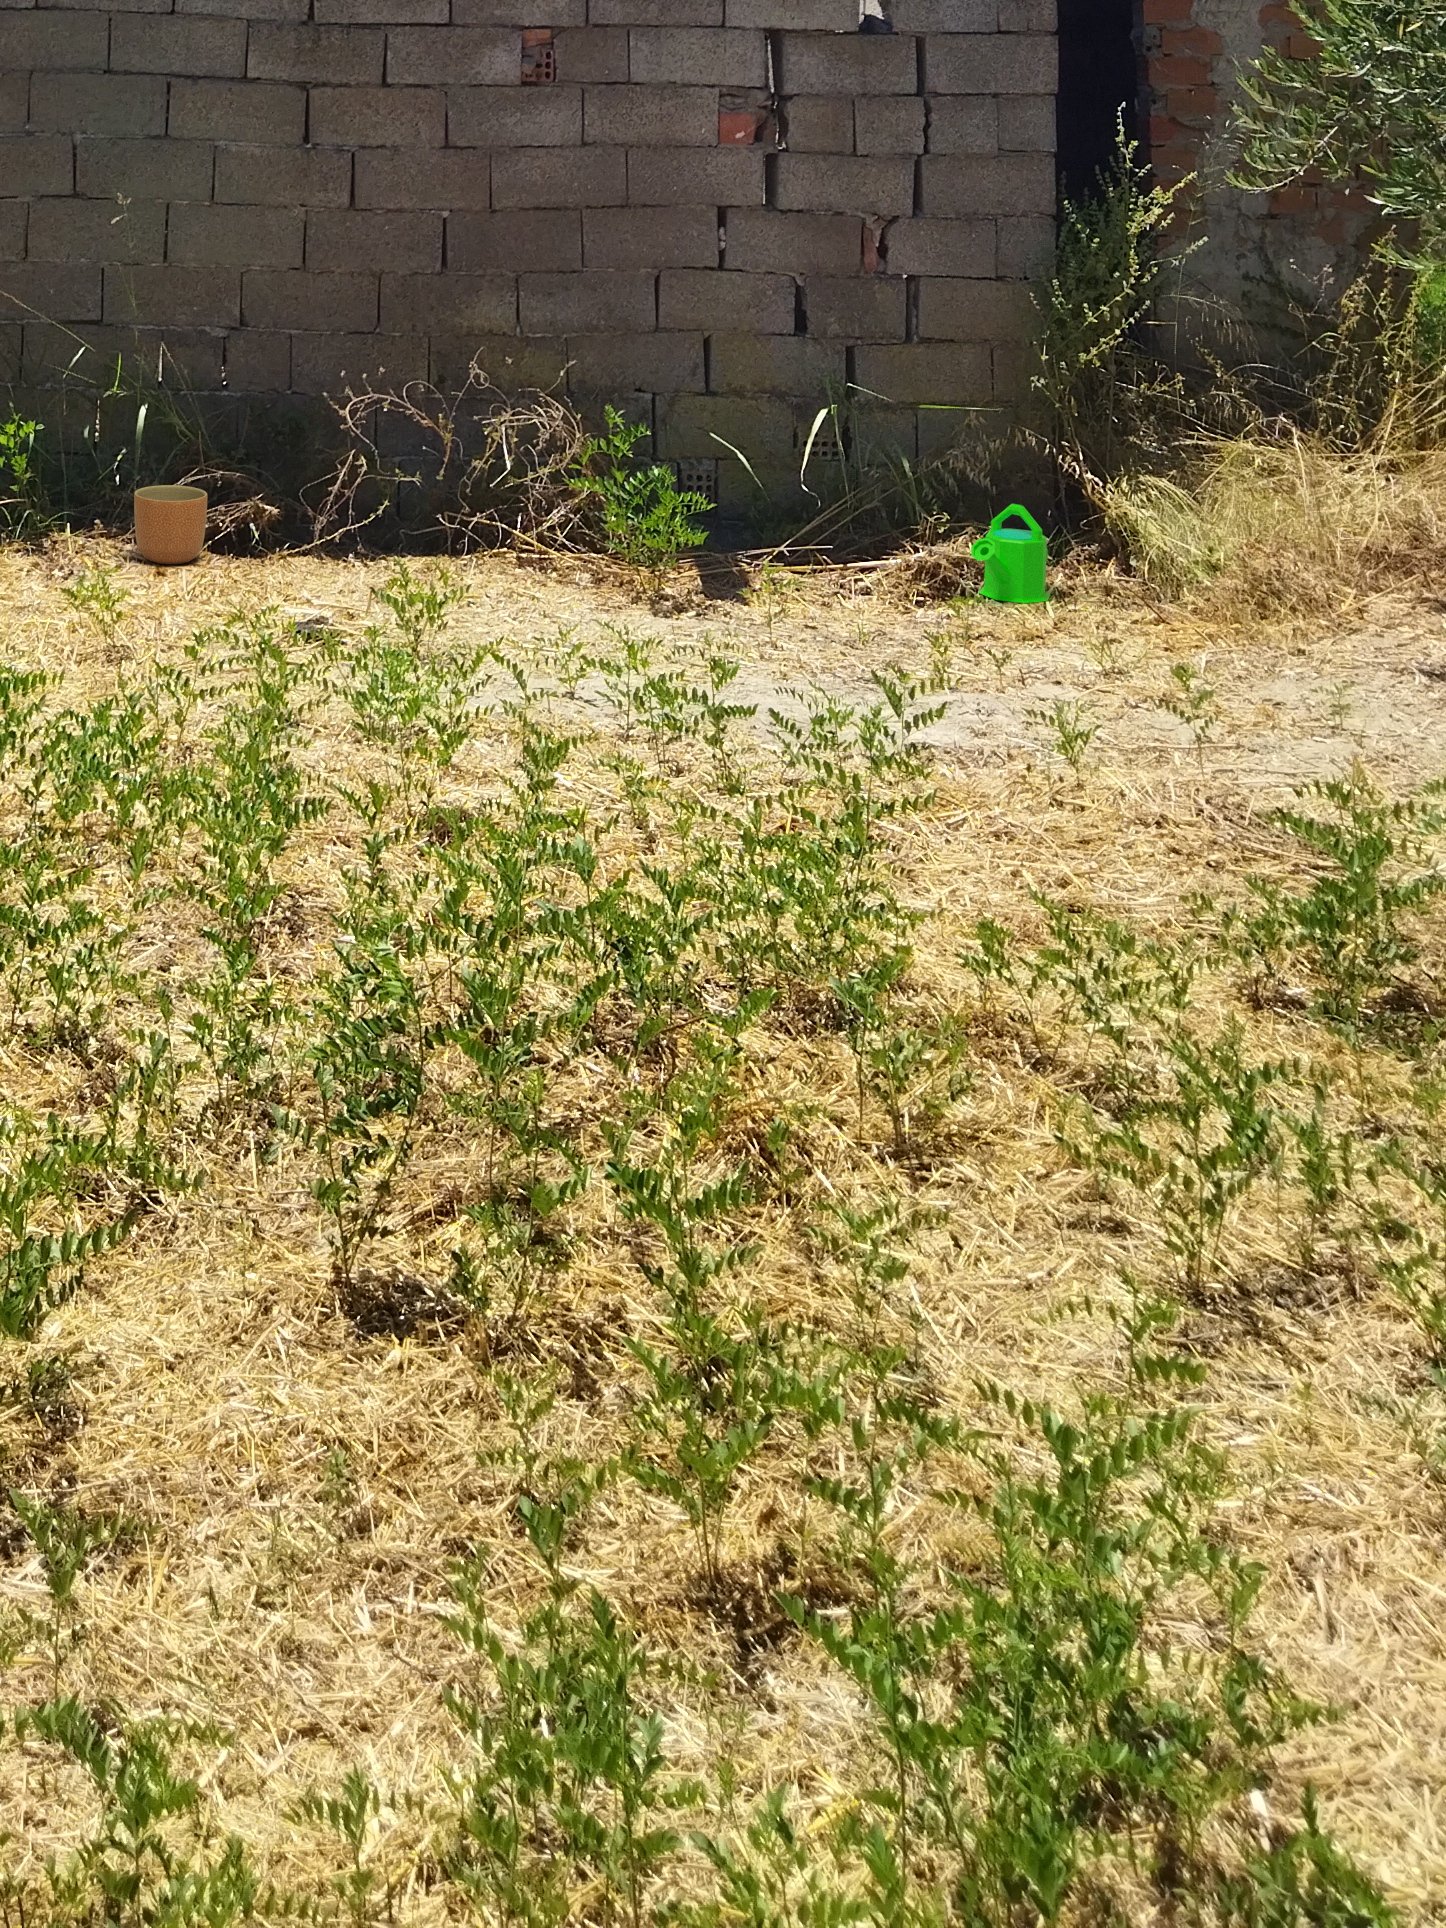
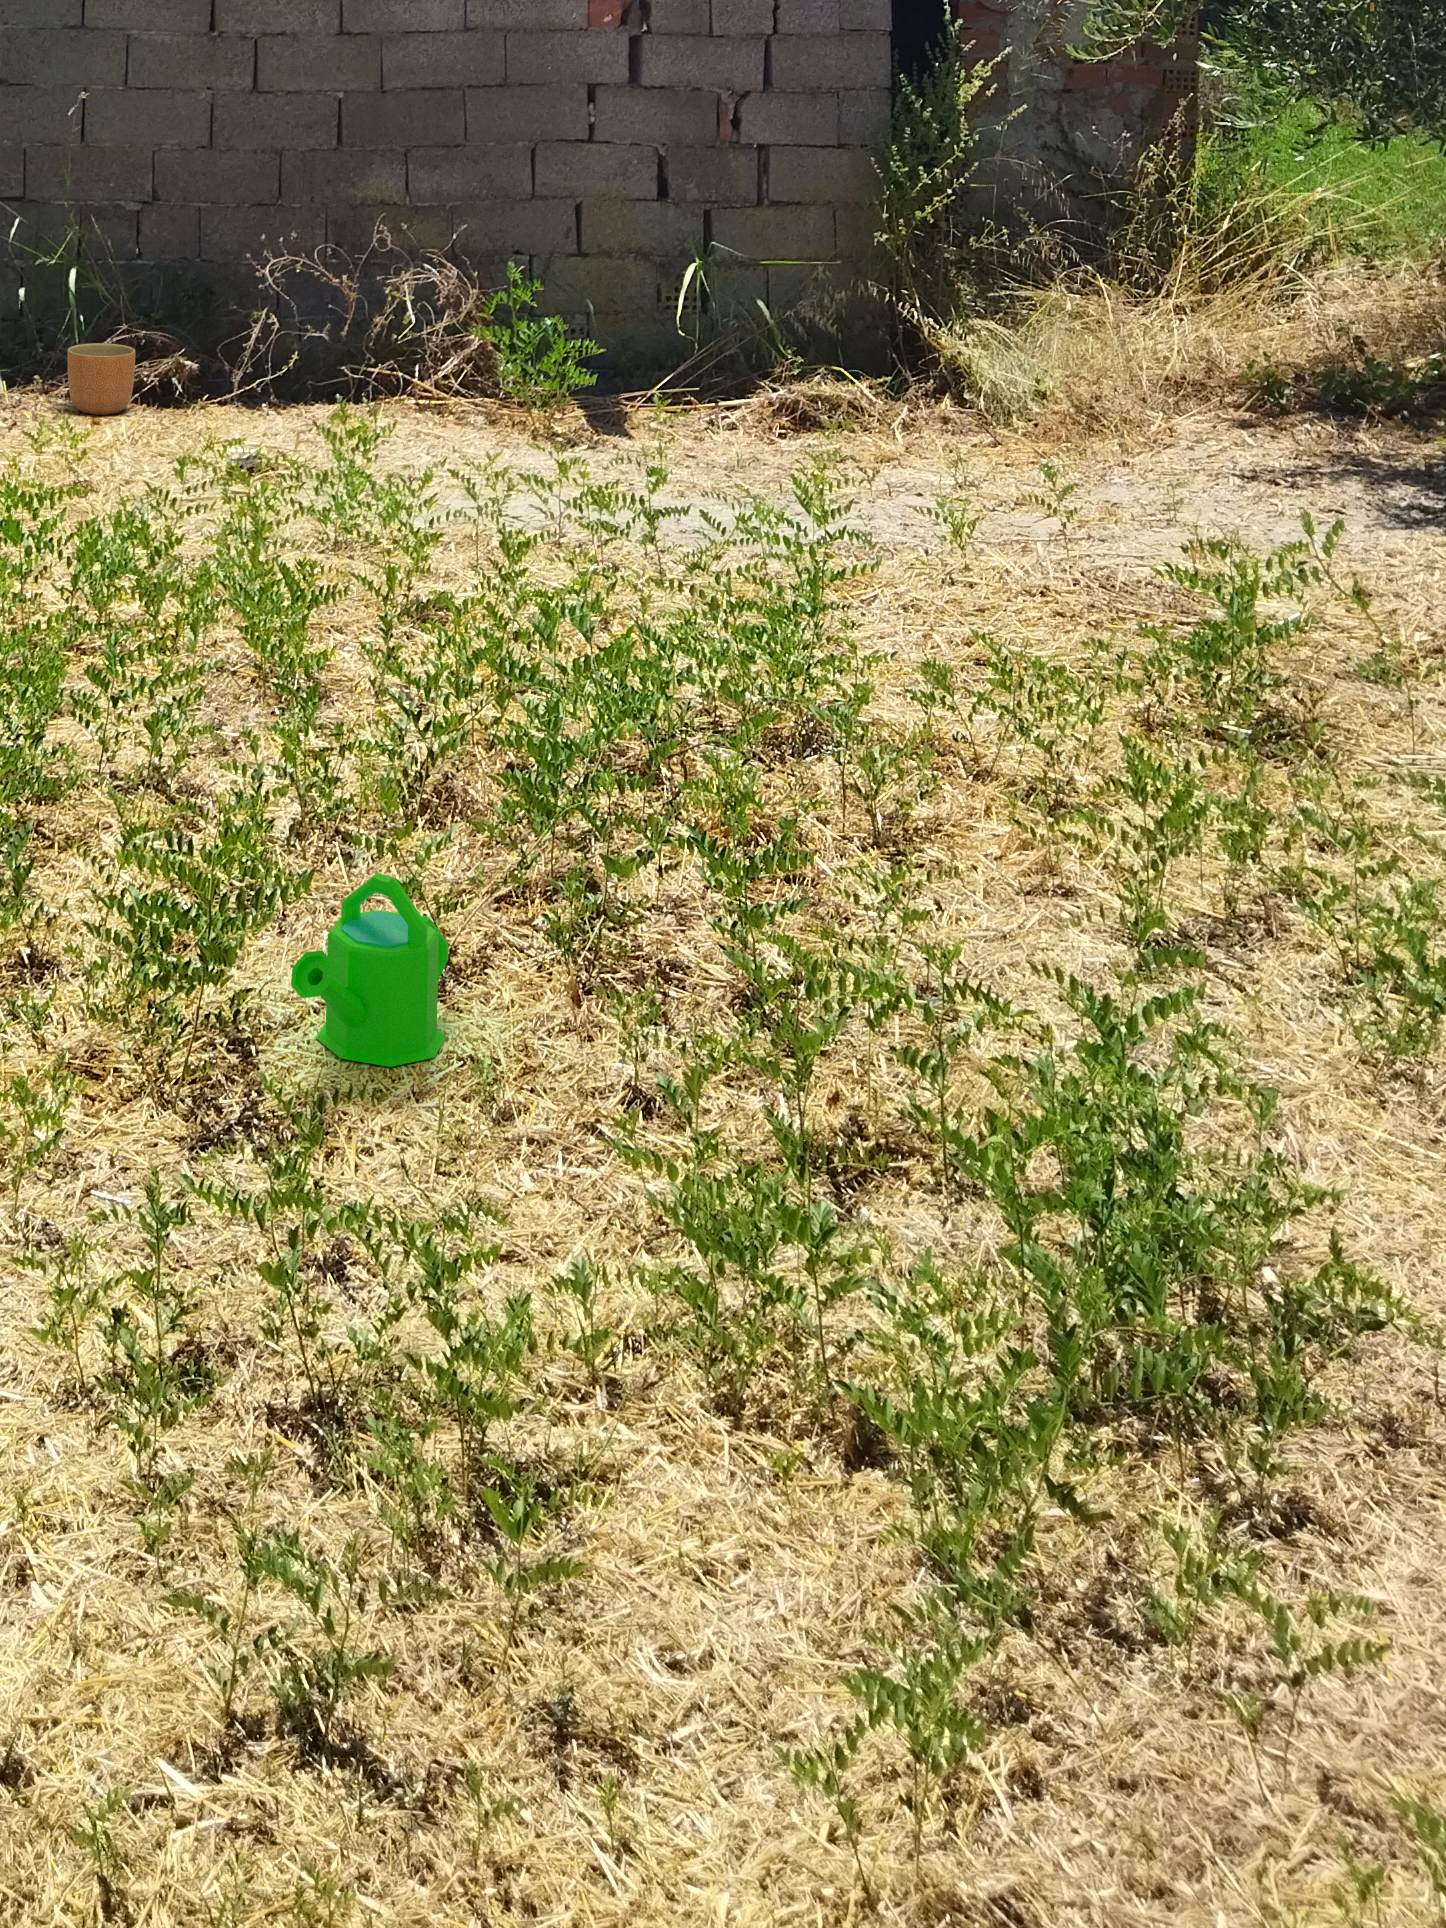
watering can: present [971,504,1050,603] -> present [291,873,449,1067]

